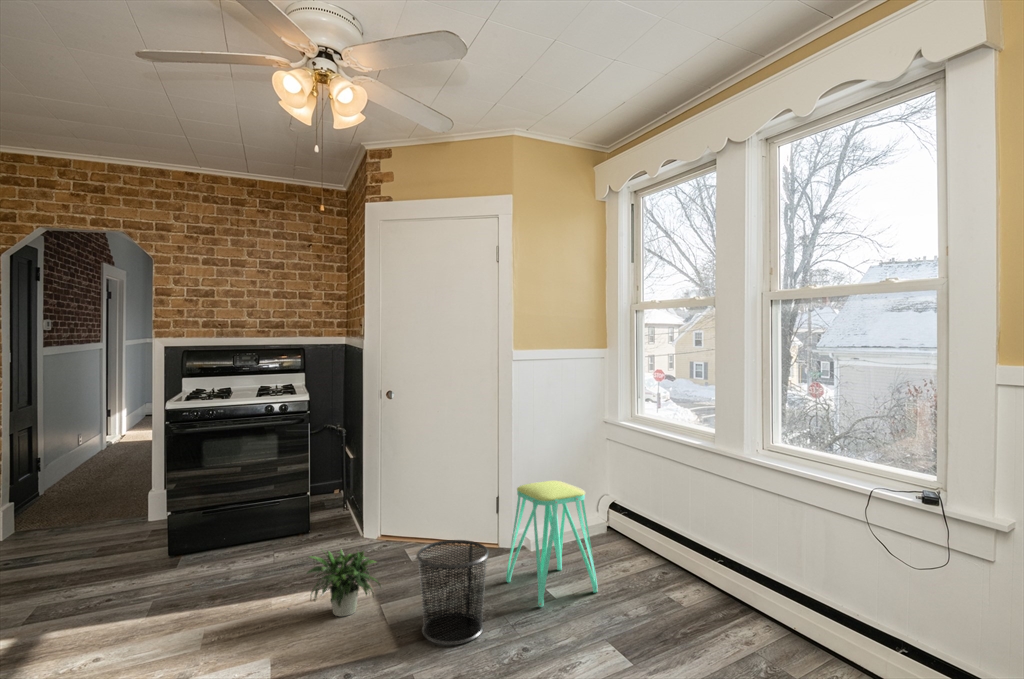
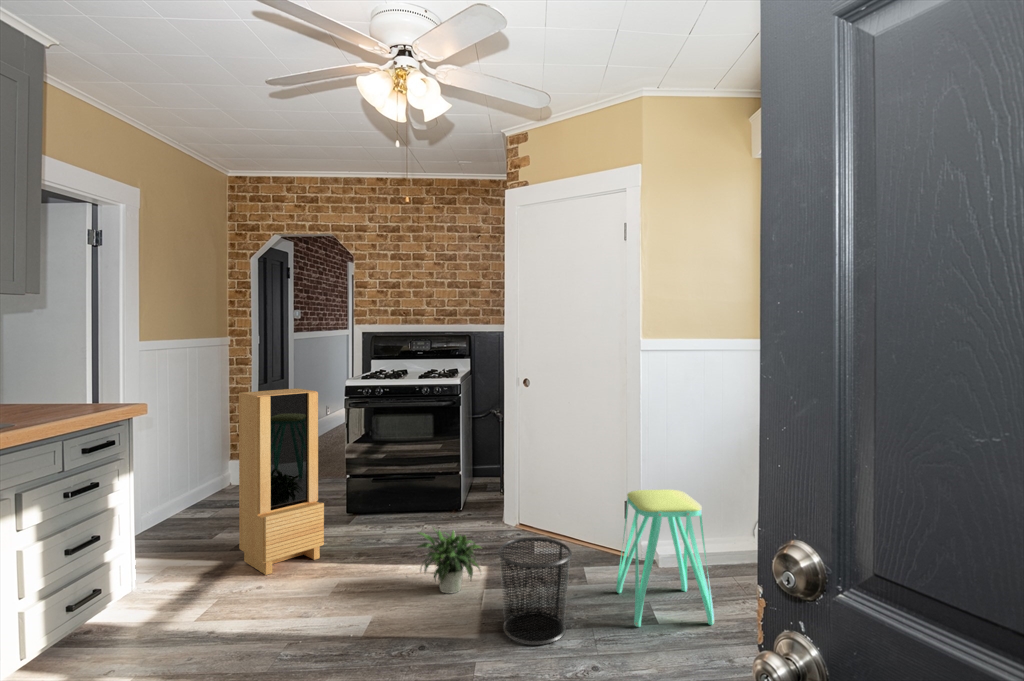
storage cabinet: none [43,410,169,643] -> present [239,388,324,575]

